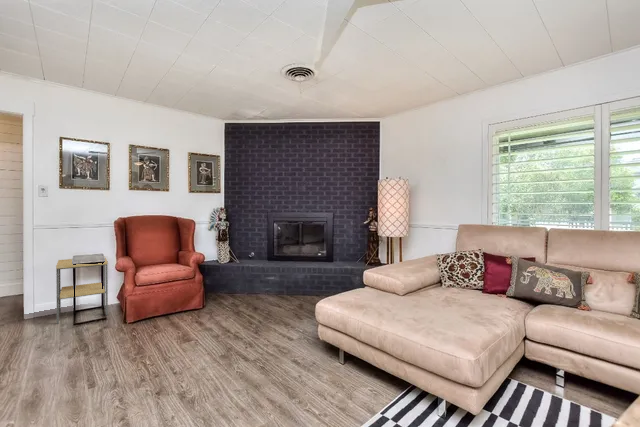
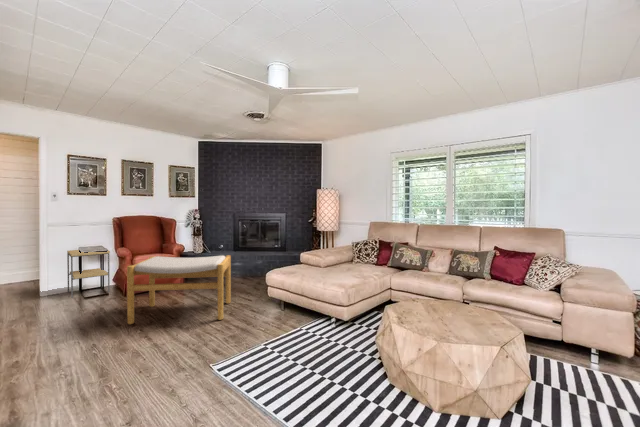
footstool: none [101,273,259,382] -> present [127,255,231,324]

